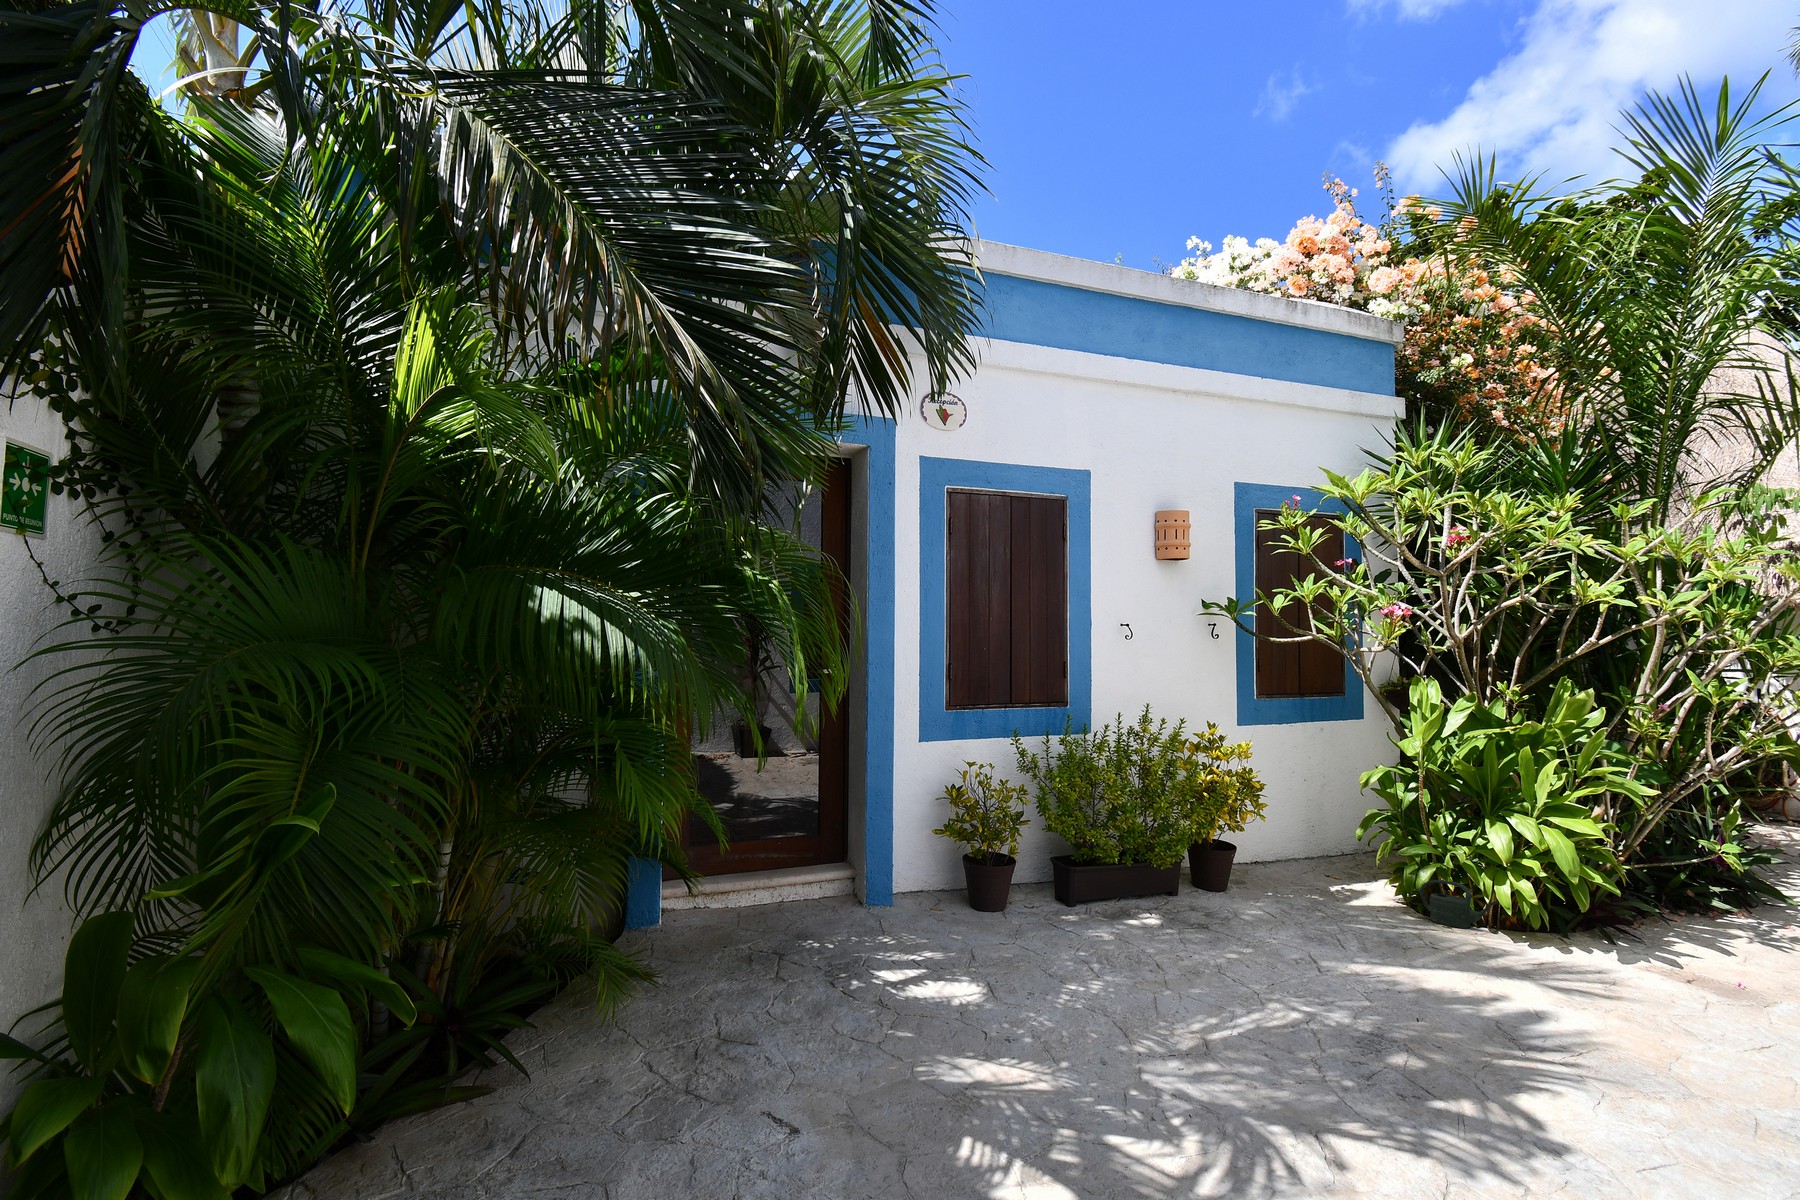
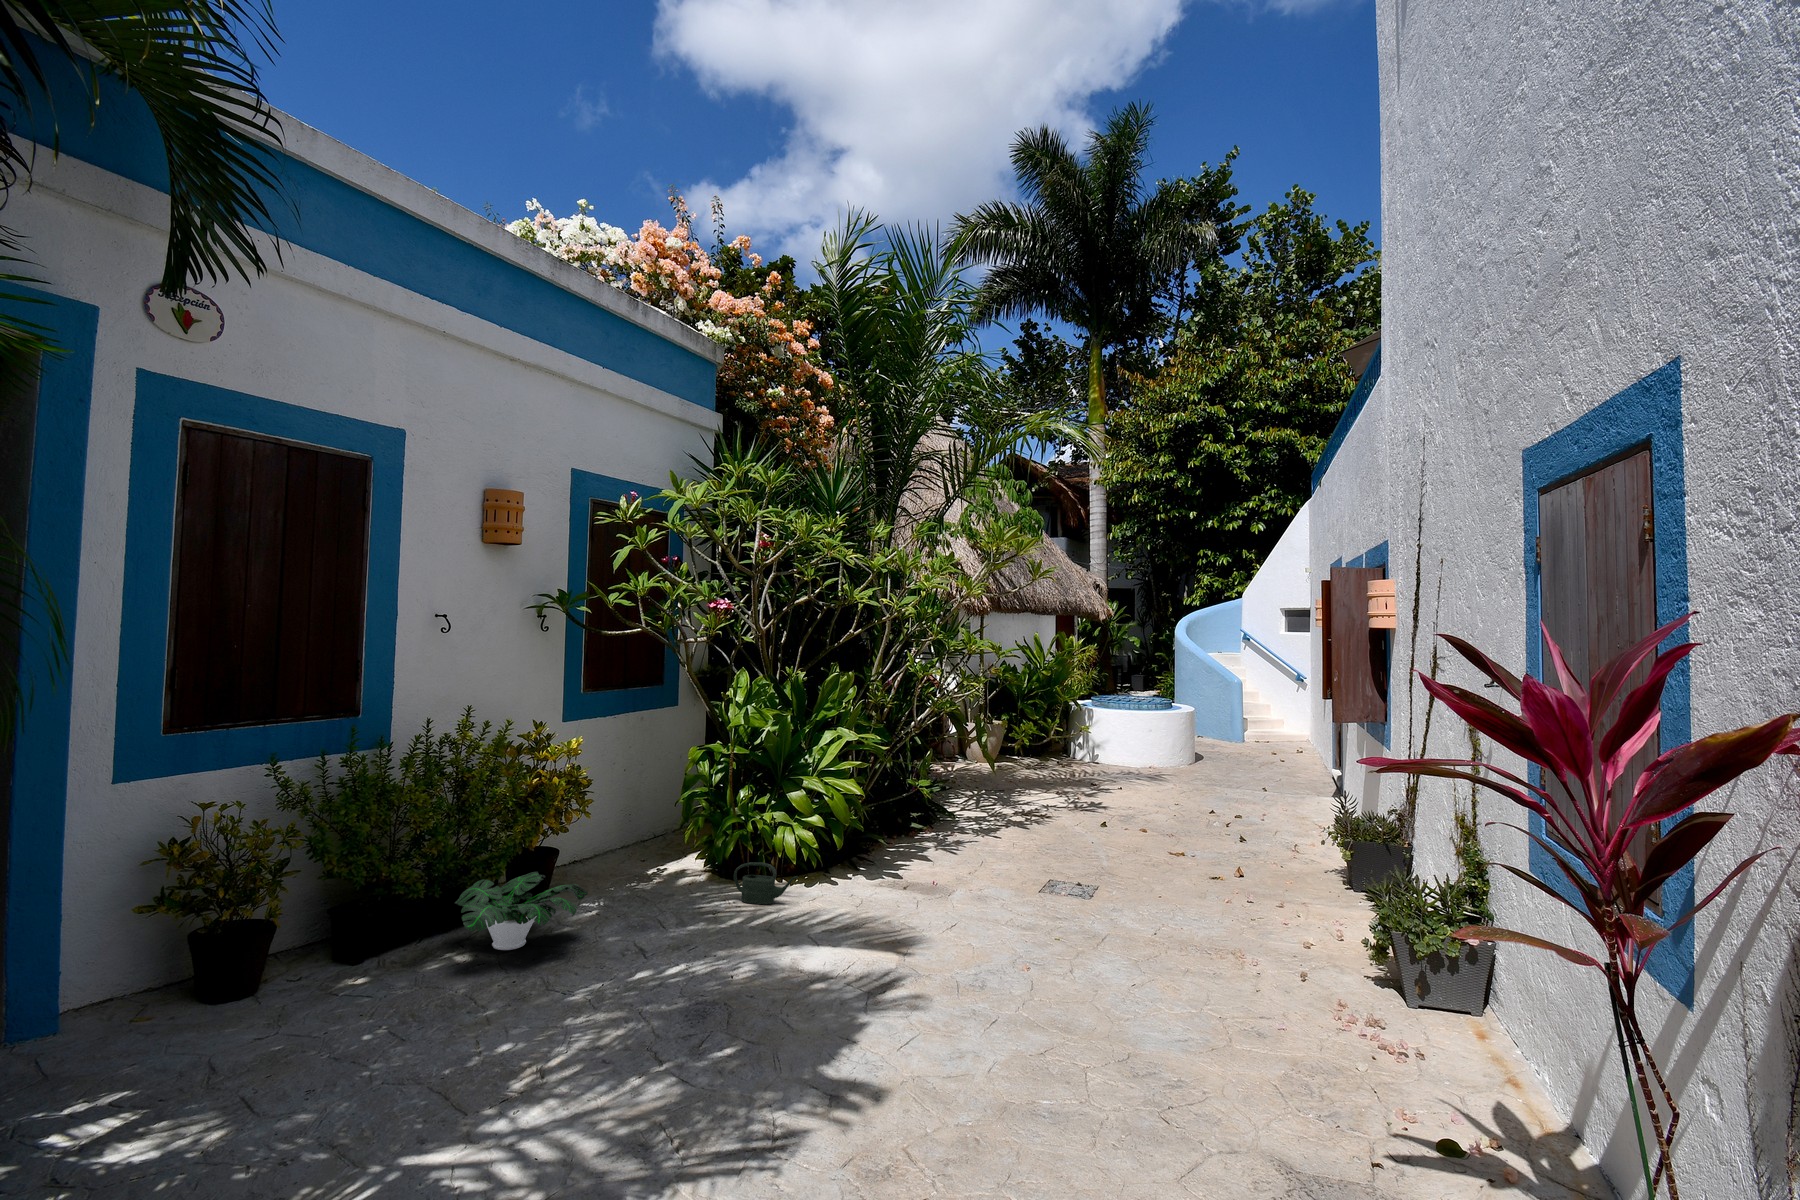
potted plant: none [1144,854,1260,918] -> present [455,872,588,950]

